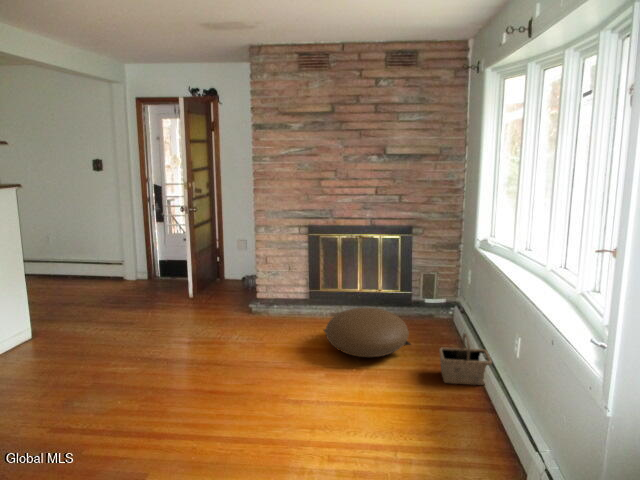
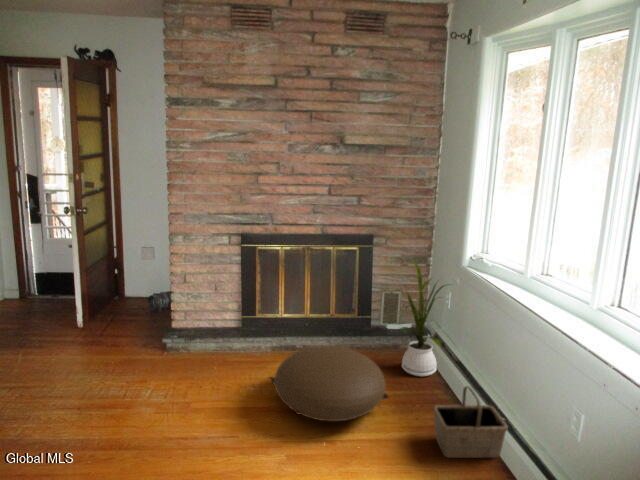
house plant: none [428,244,470,336] -> present [401,261,446,376]

